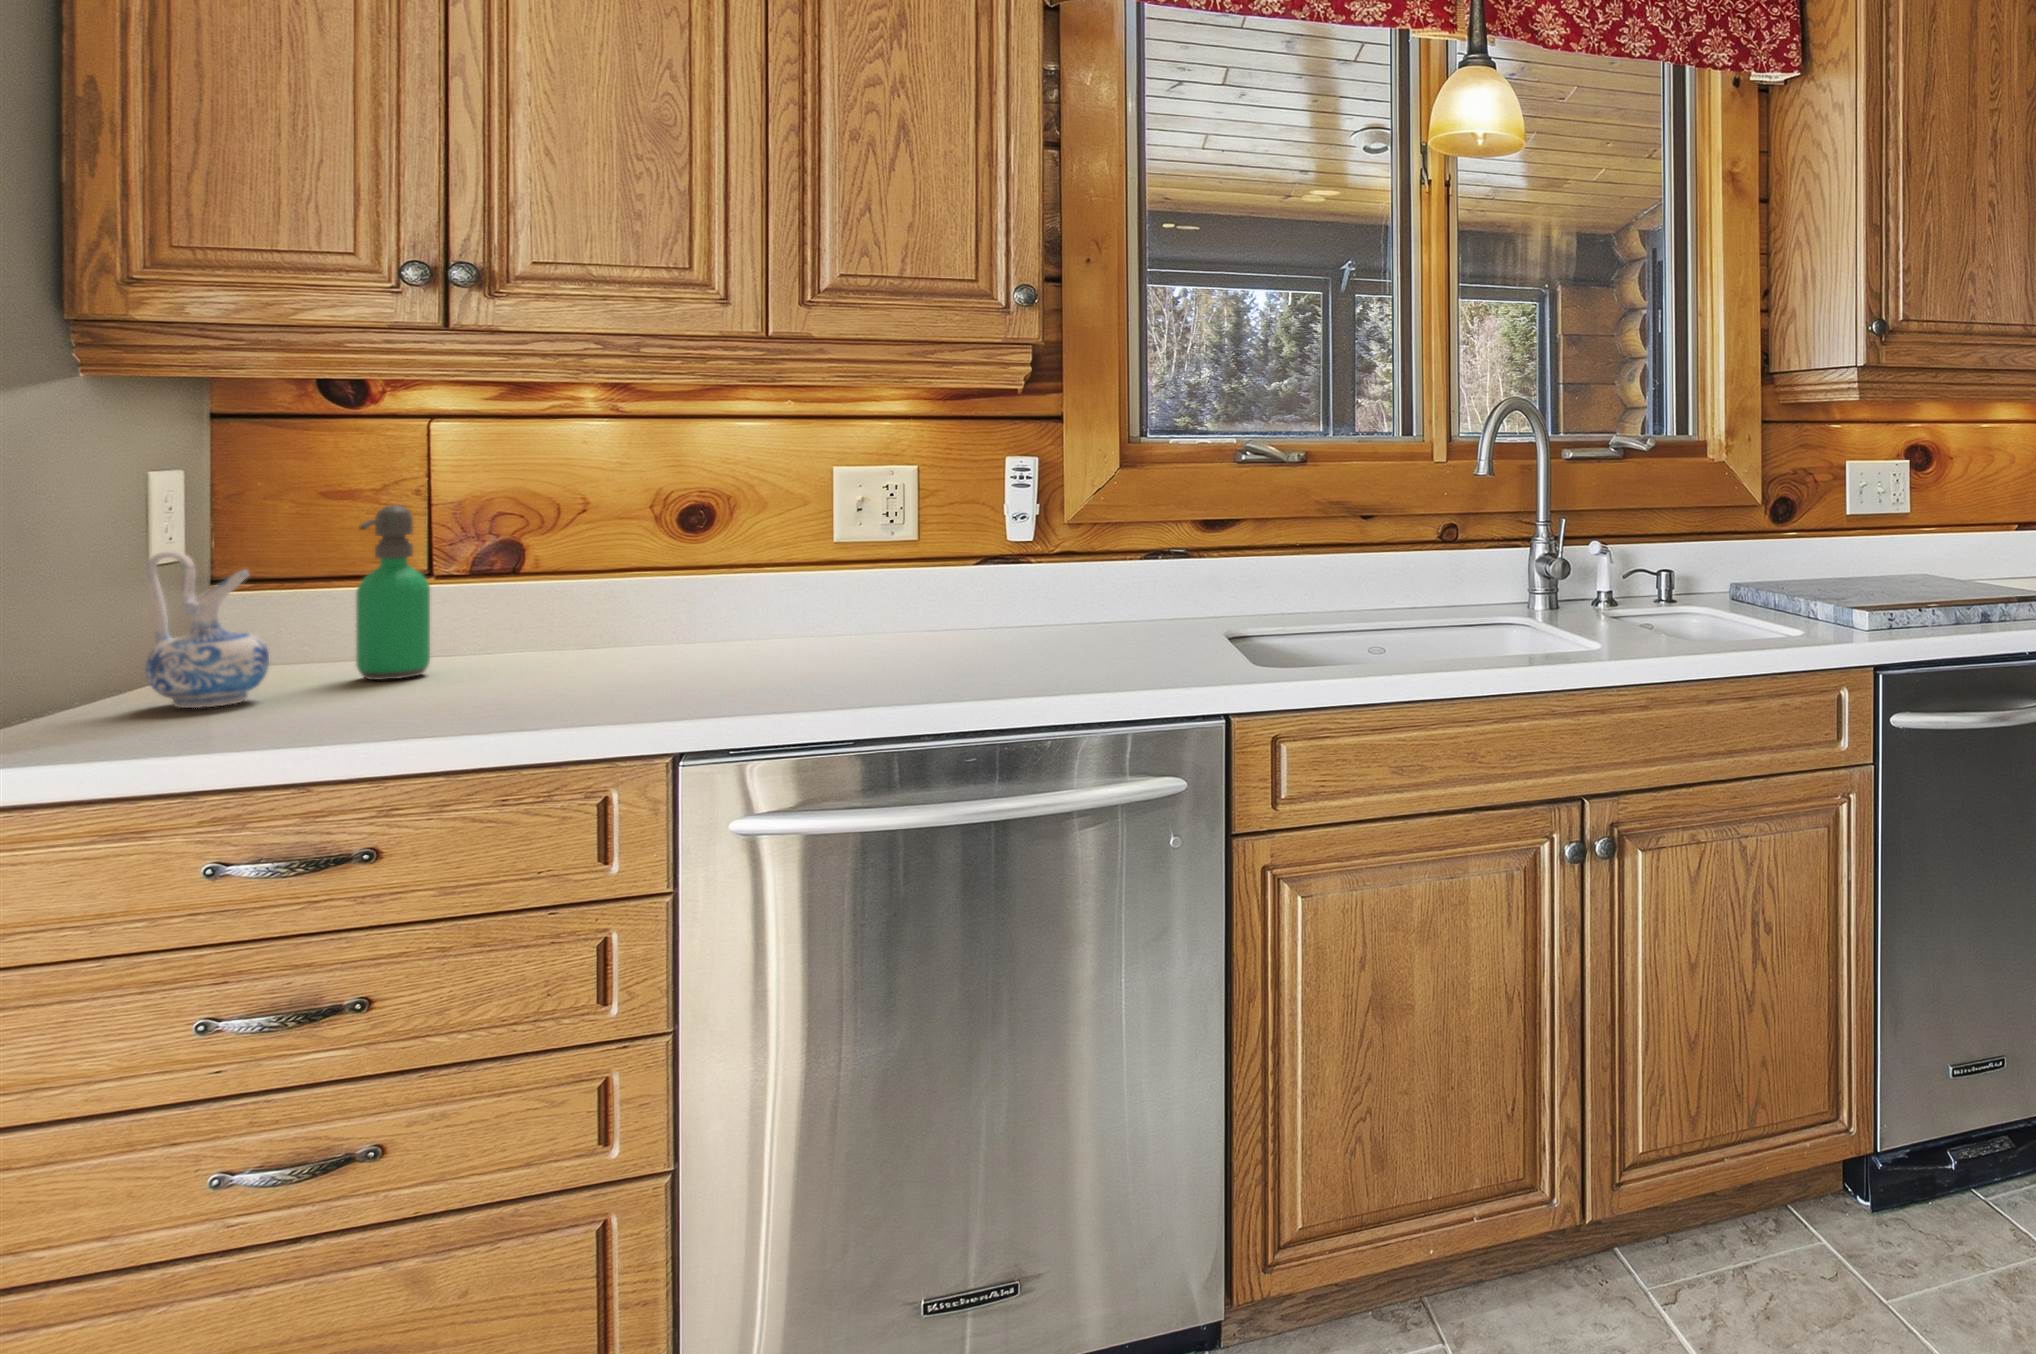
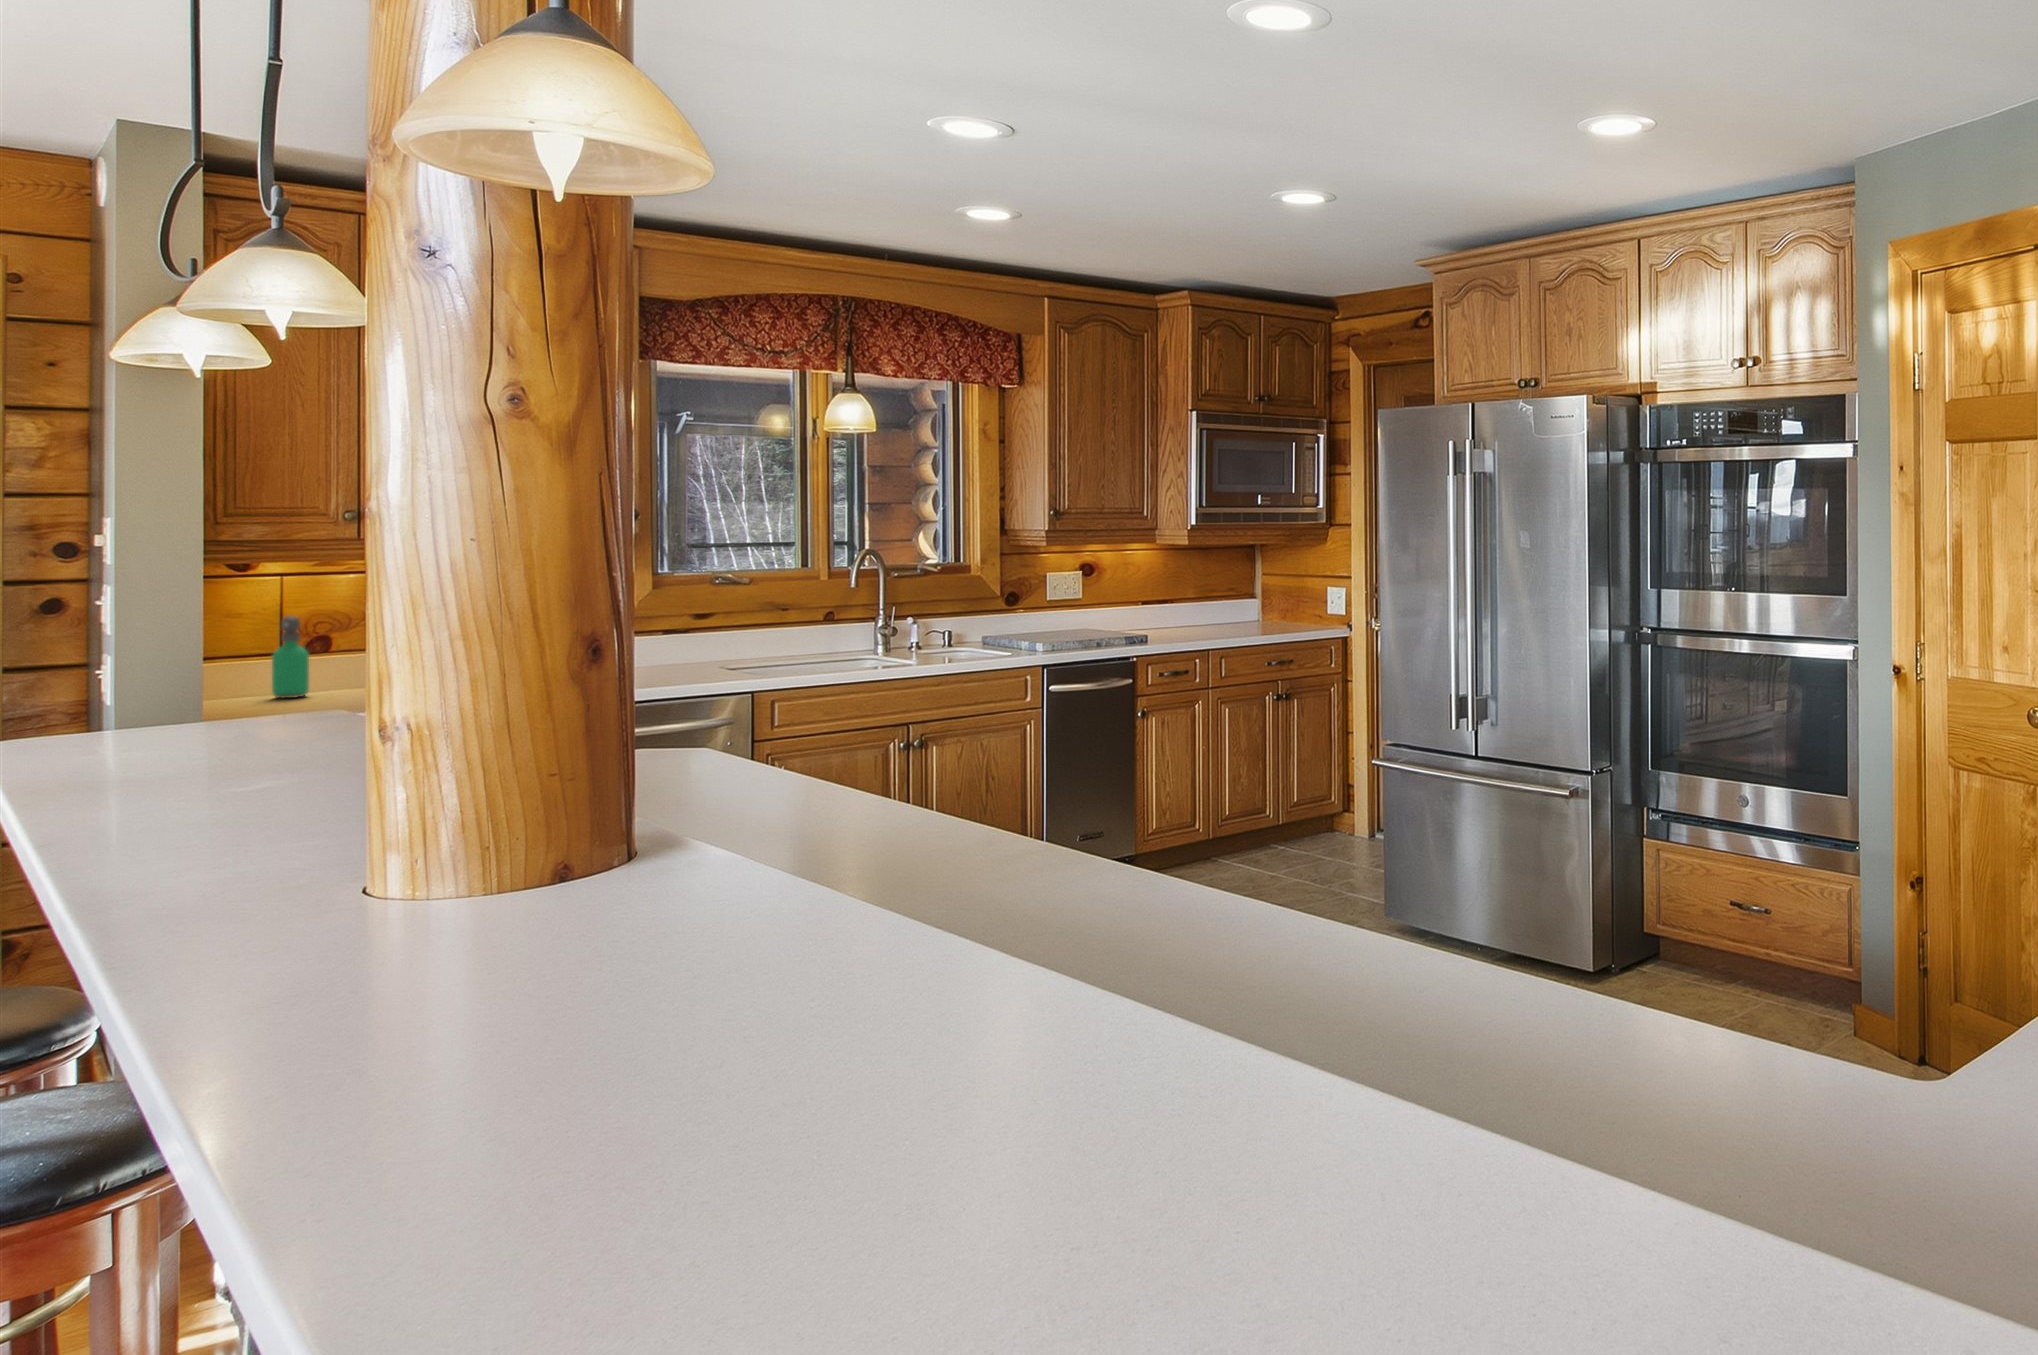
ceramic pitcher: present [145,550,269,708] -> none [199,639,256,709]

